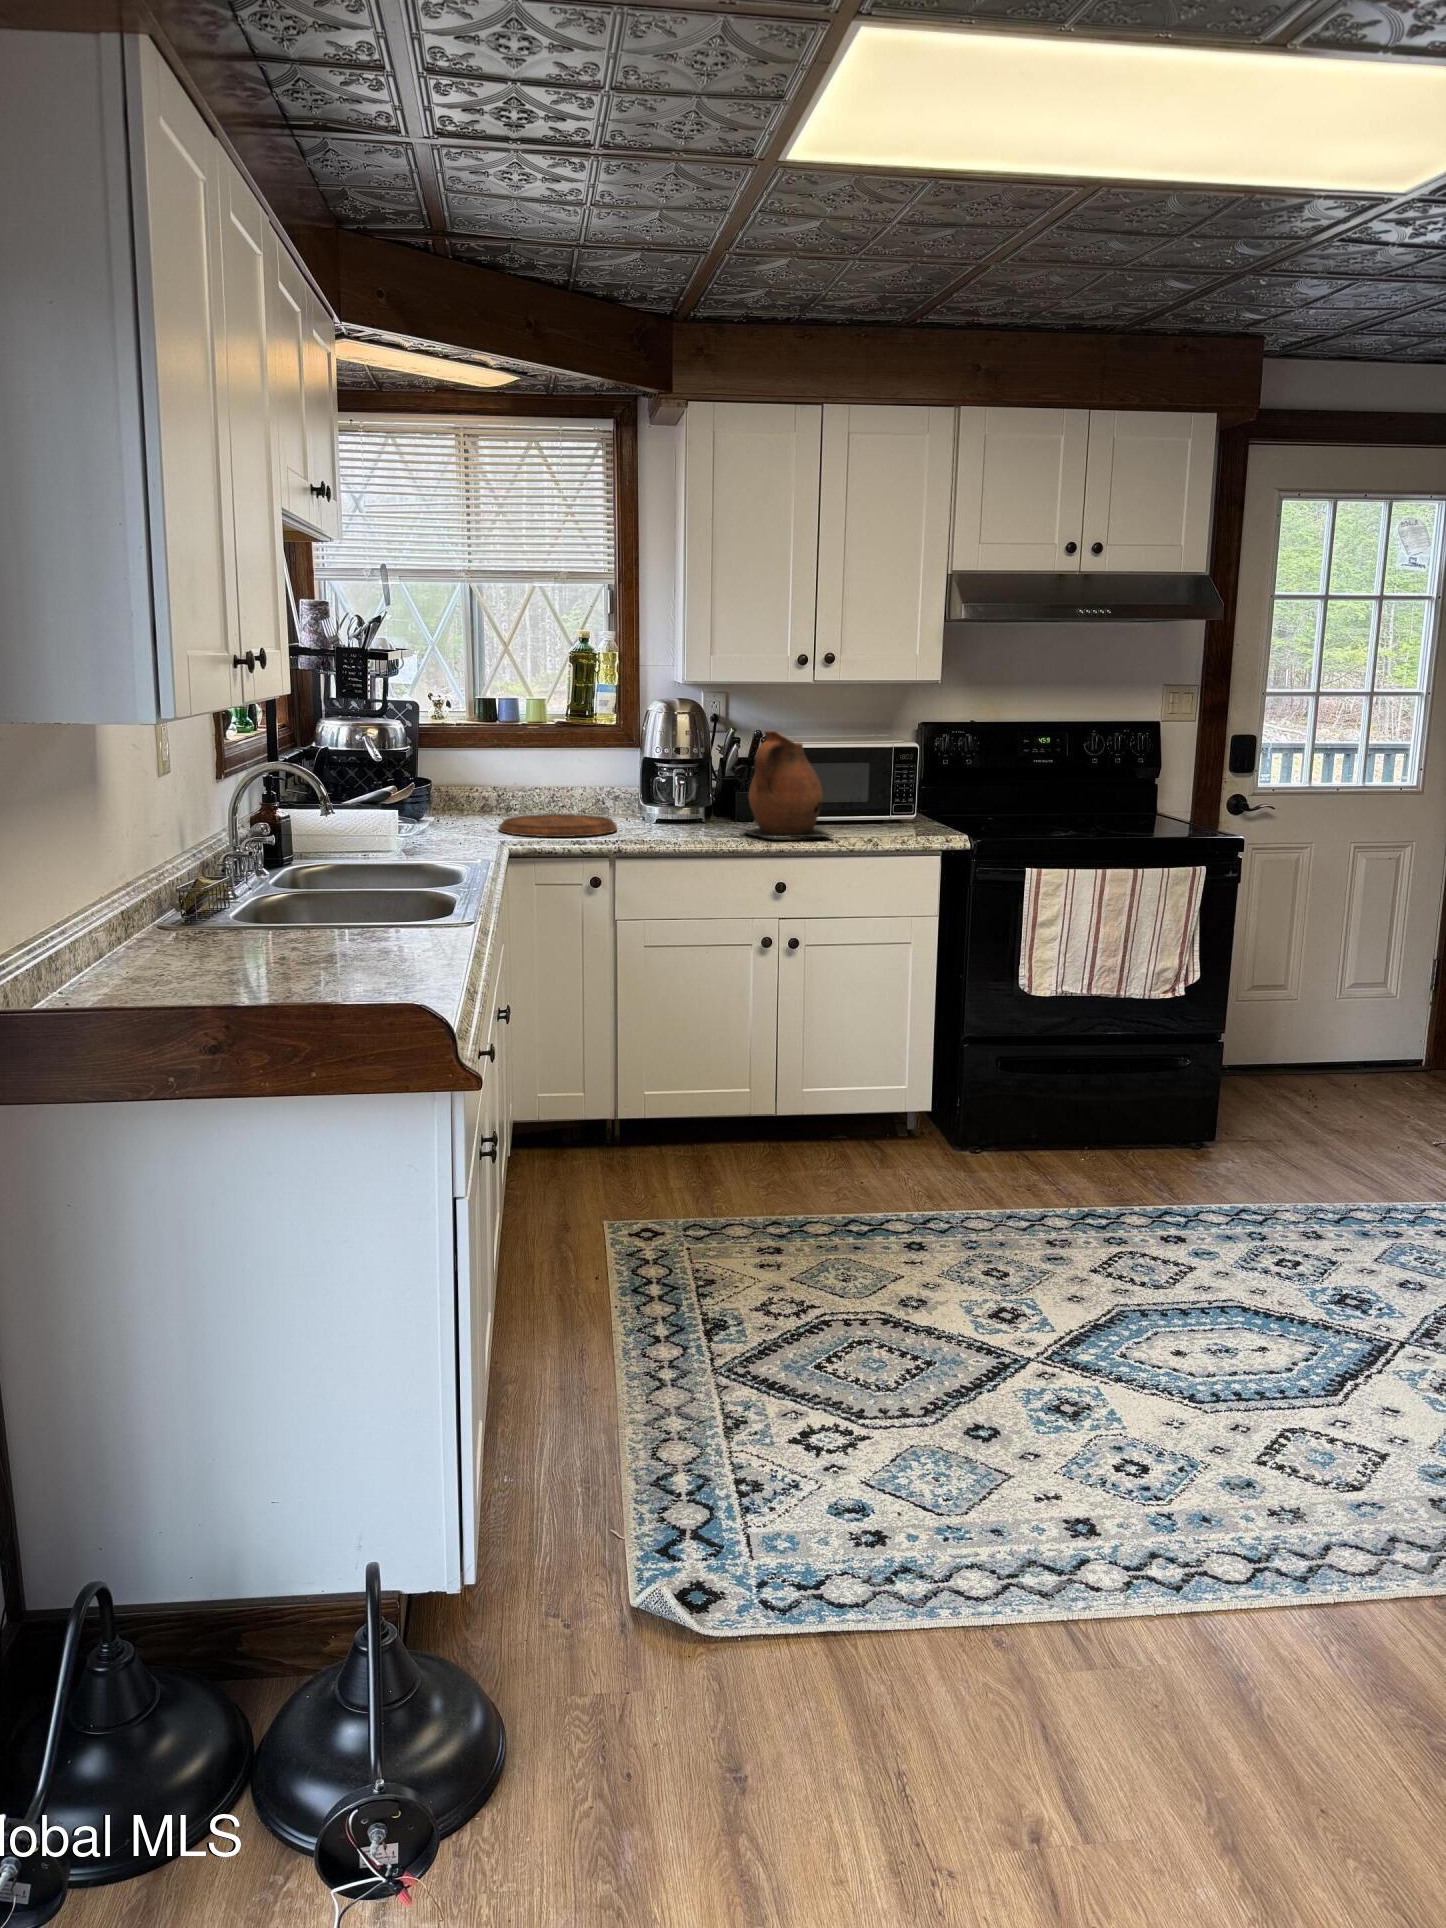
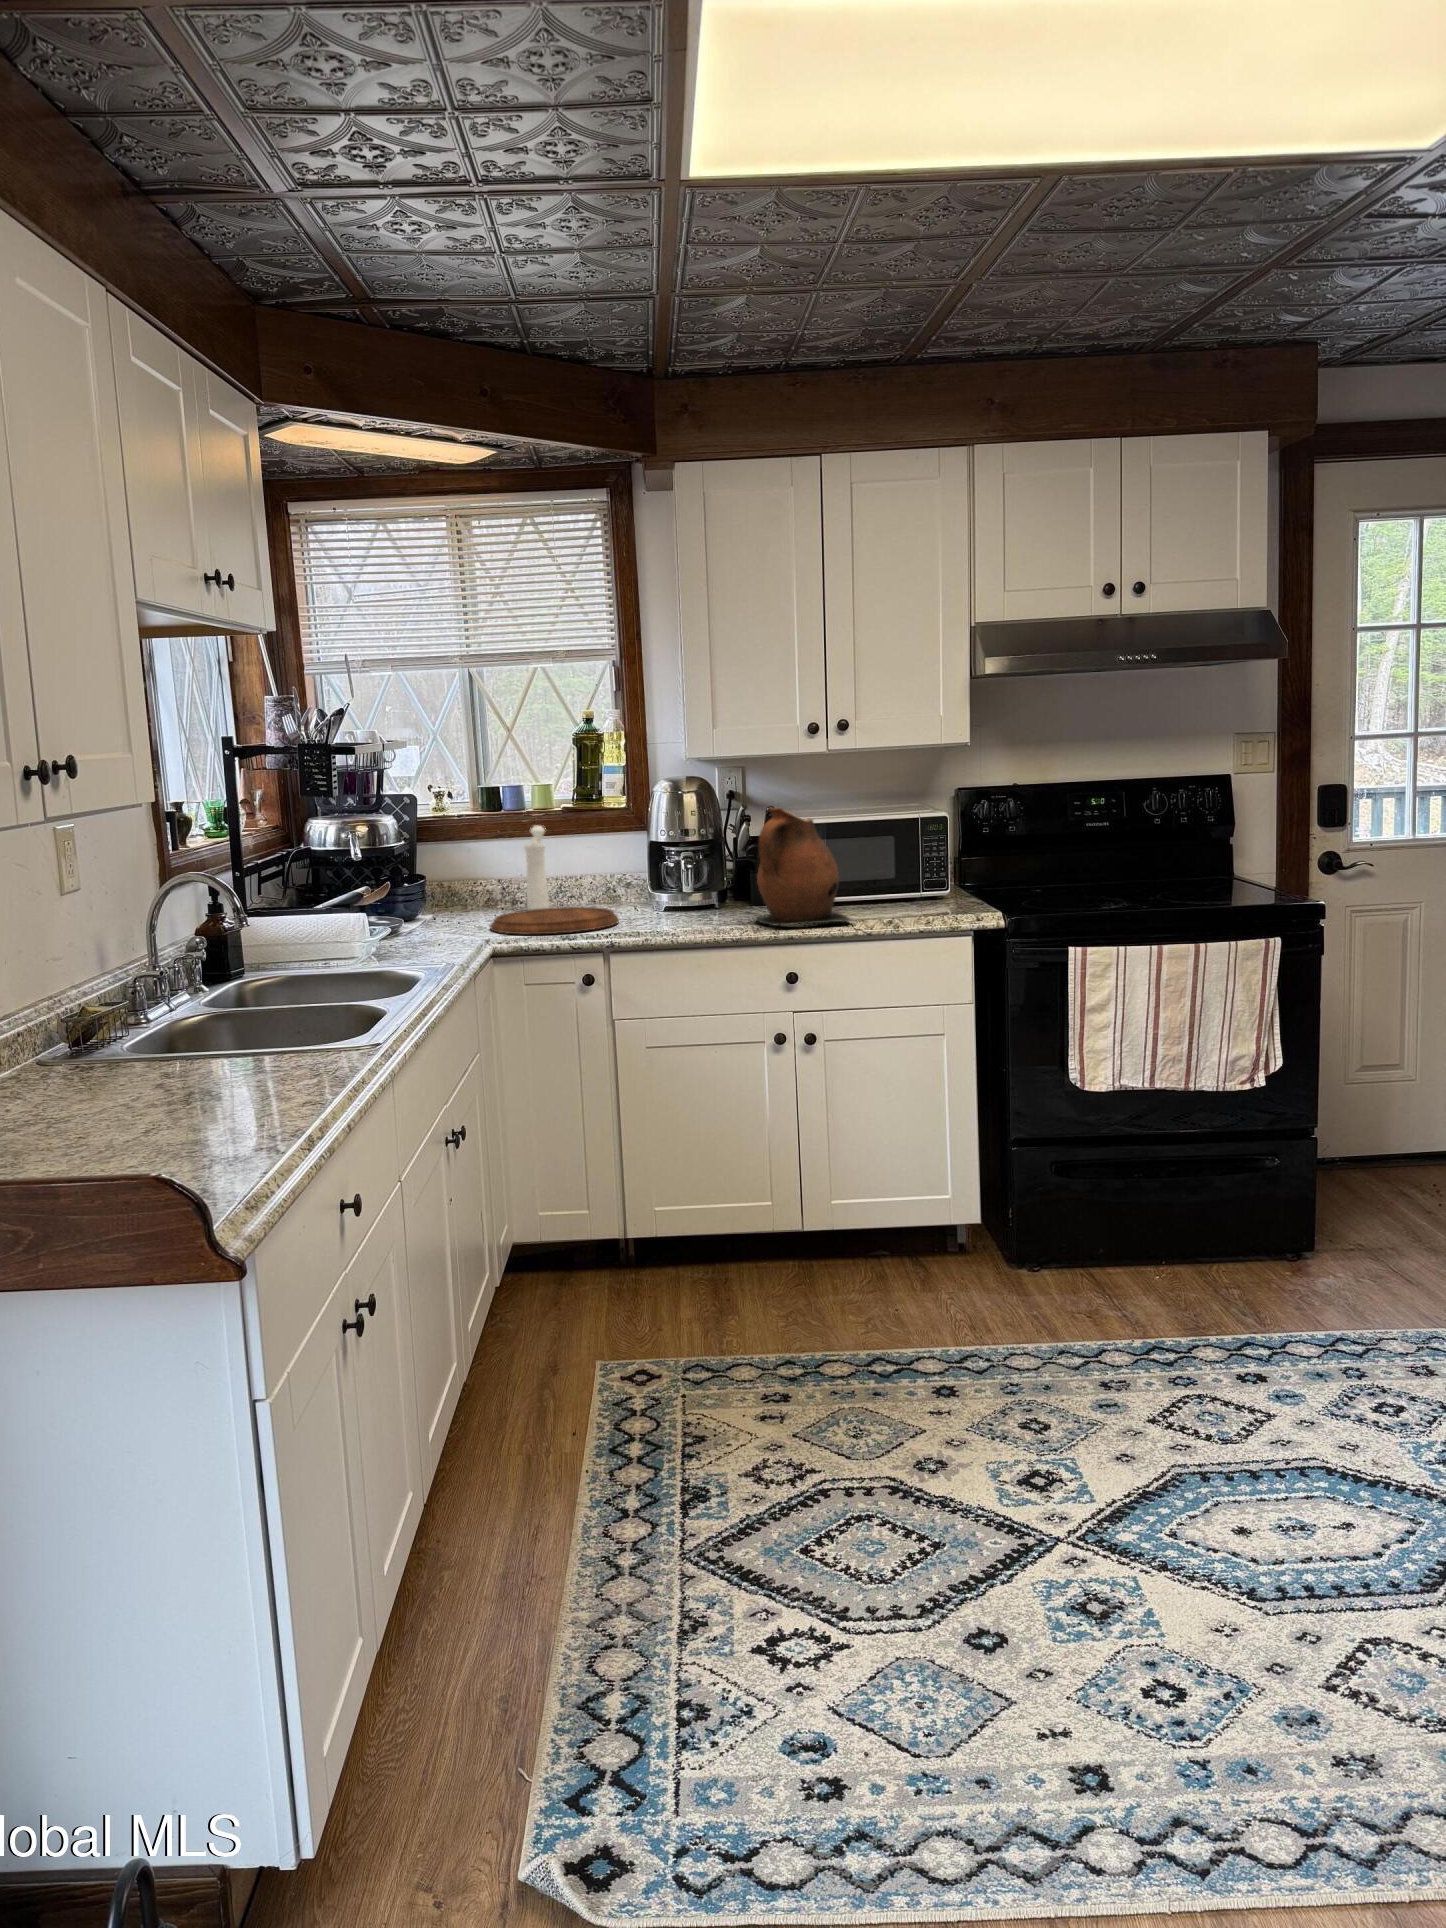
pepper mill: none [522,738,543,817] -> present [524,826,549,910]

